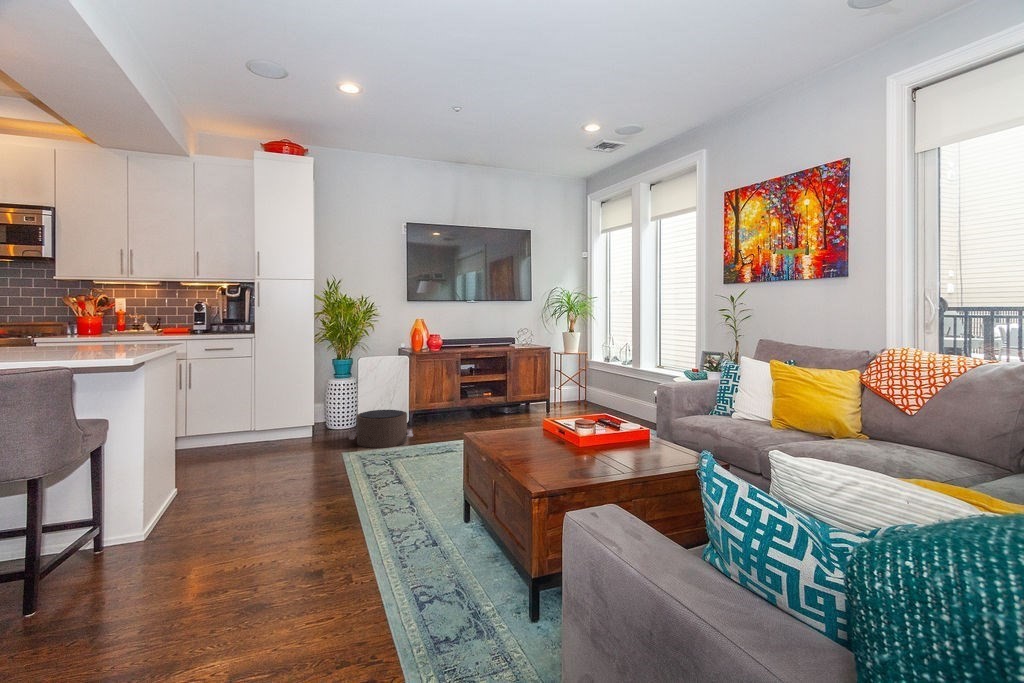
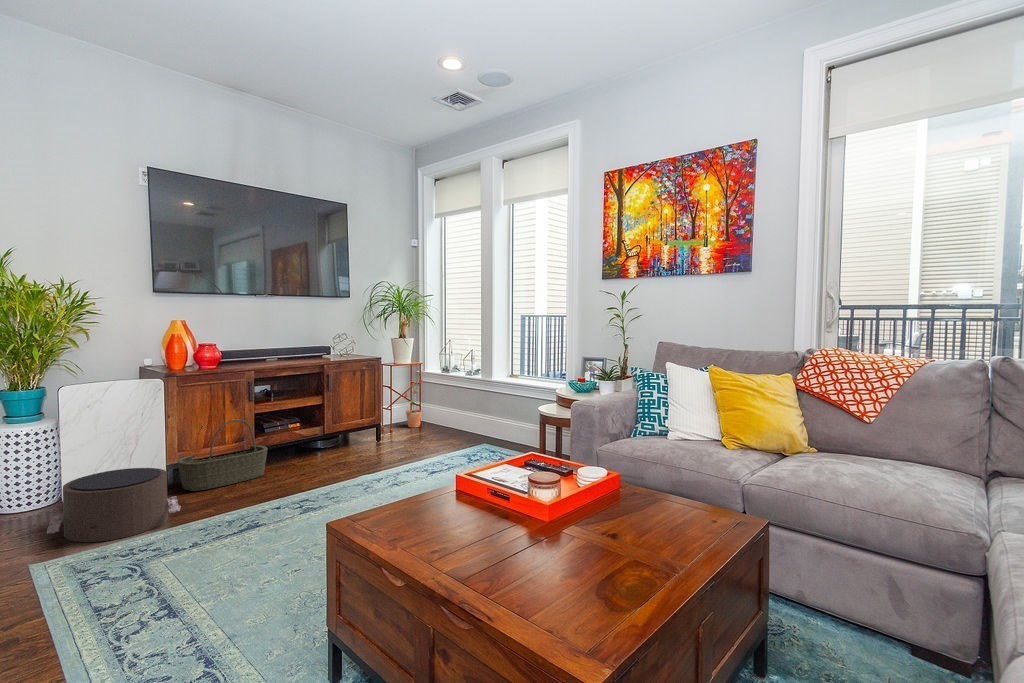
potted plant: none [573,365,590,404] -> present [405,379,423,427]
basket: none [415,383,468,429] -> present [177,419,268,491]

